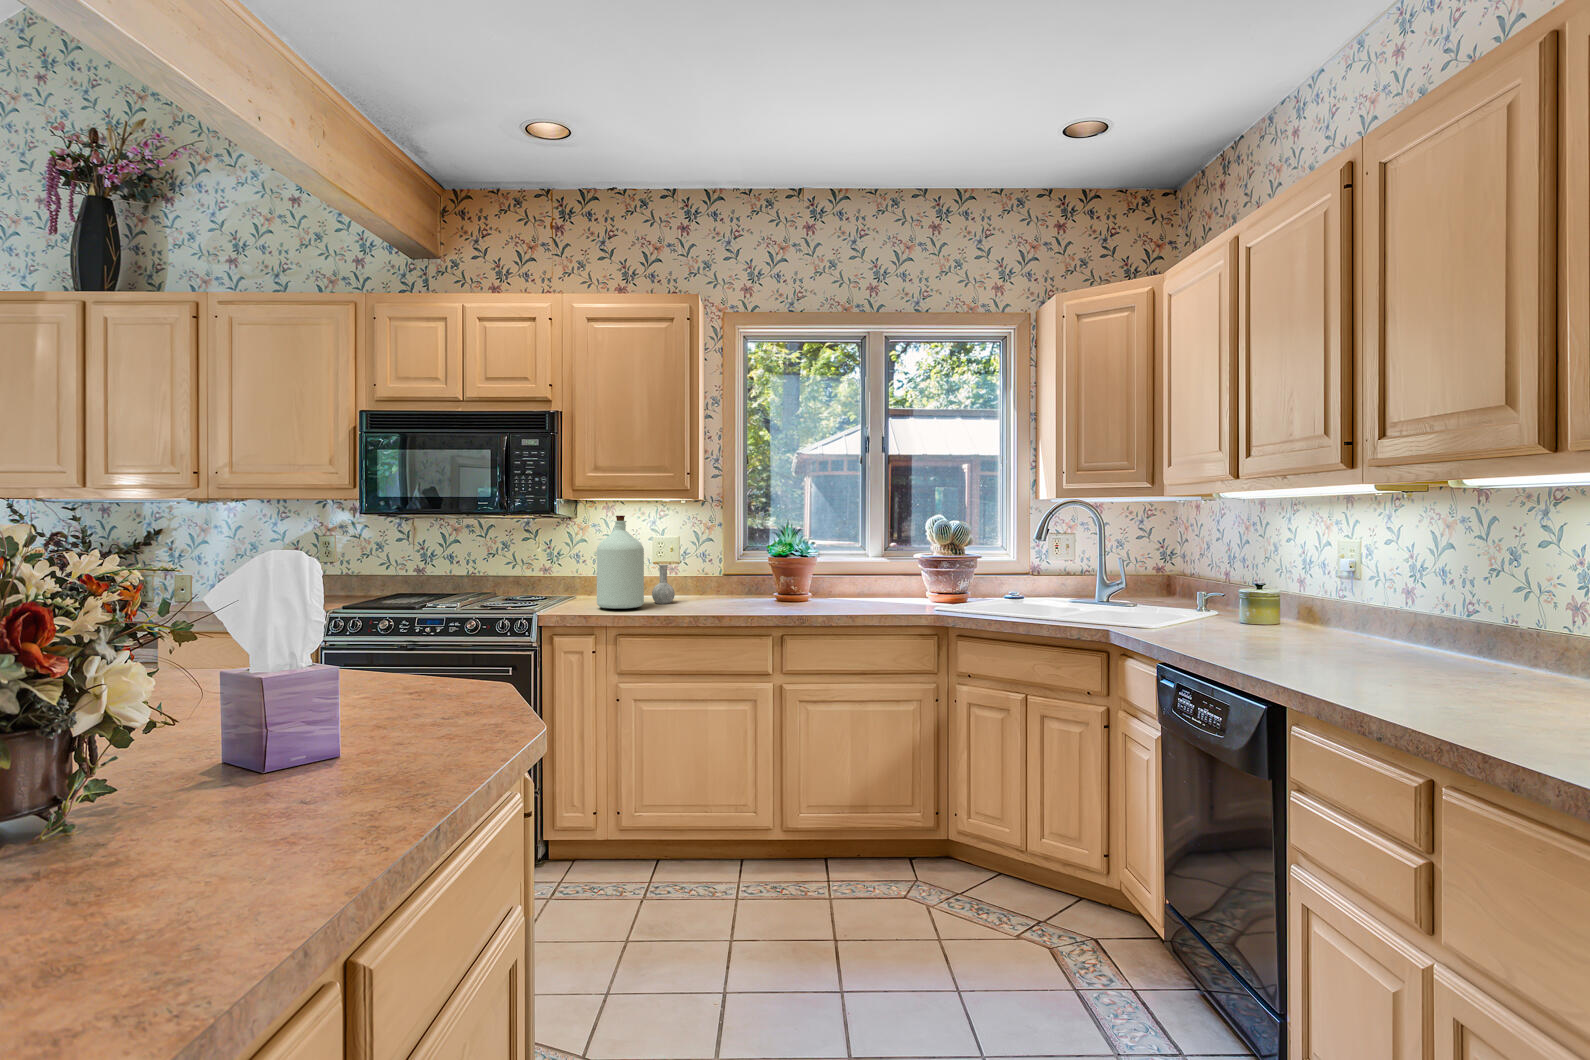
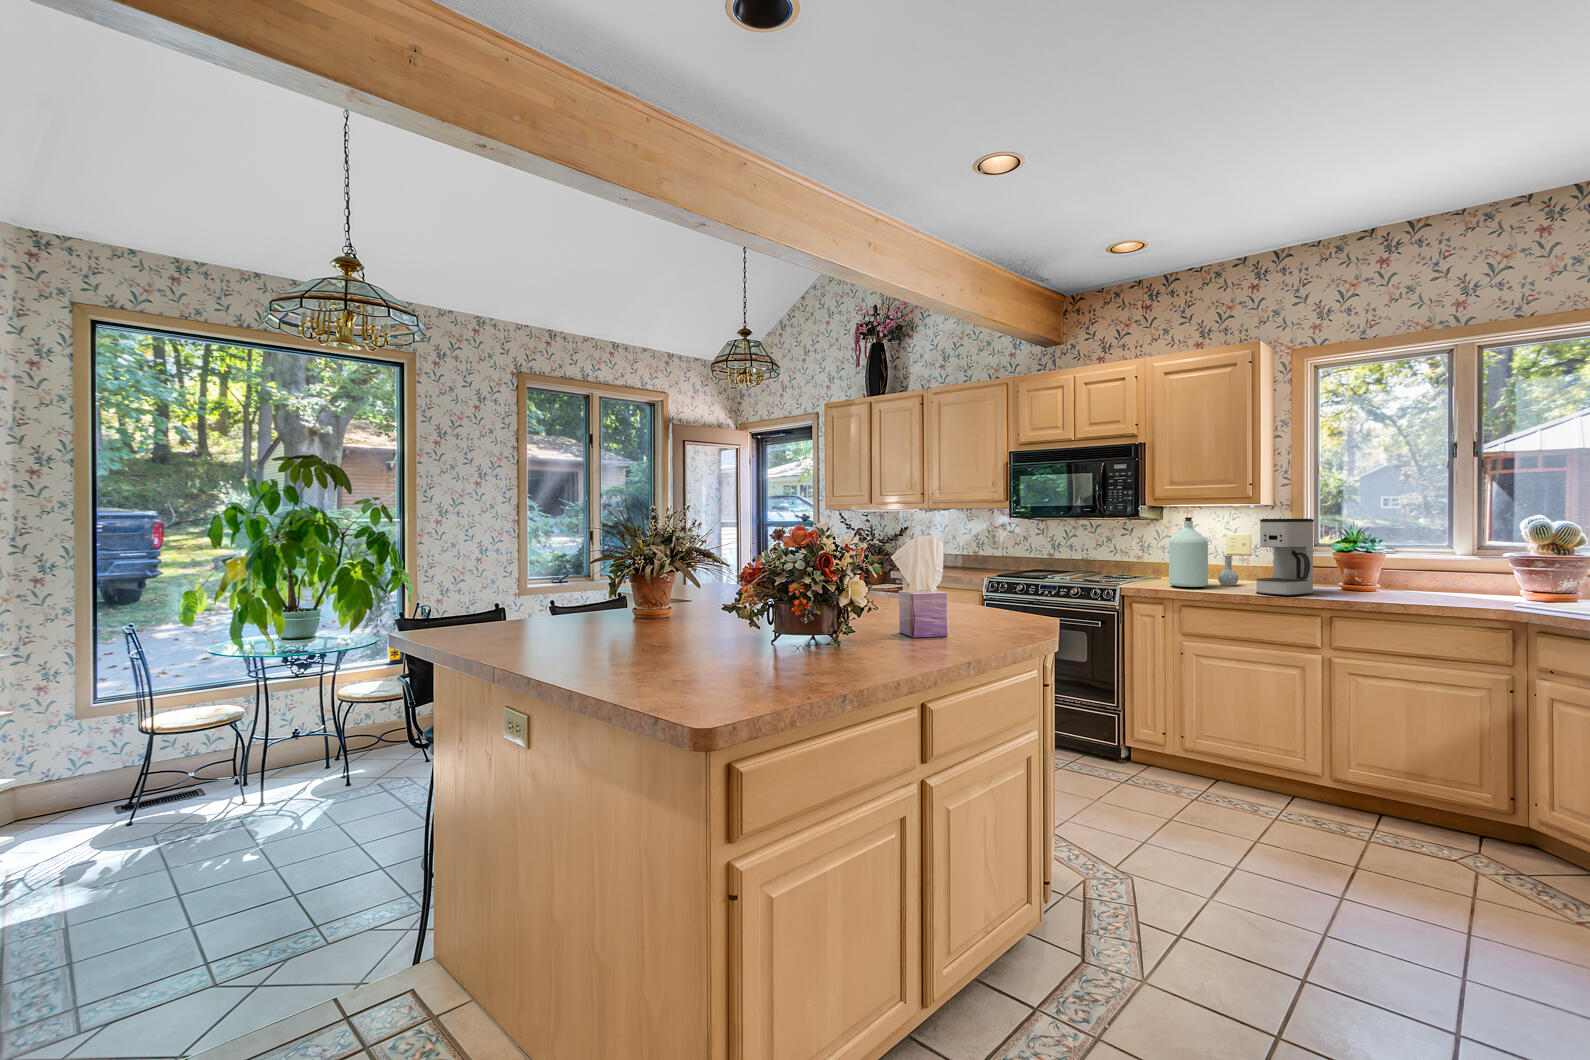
coffee maker: none [701,518,758,613] -> present [1256,519,1314,596]

